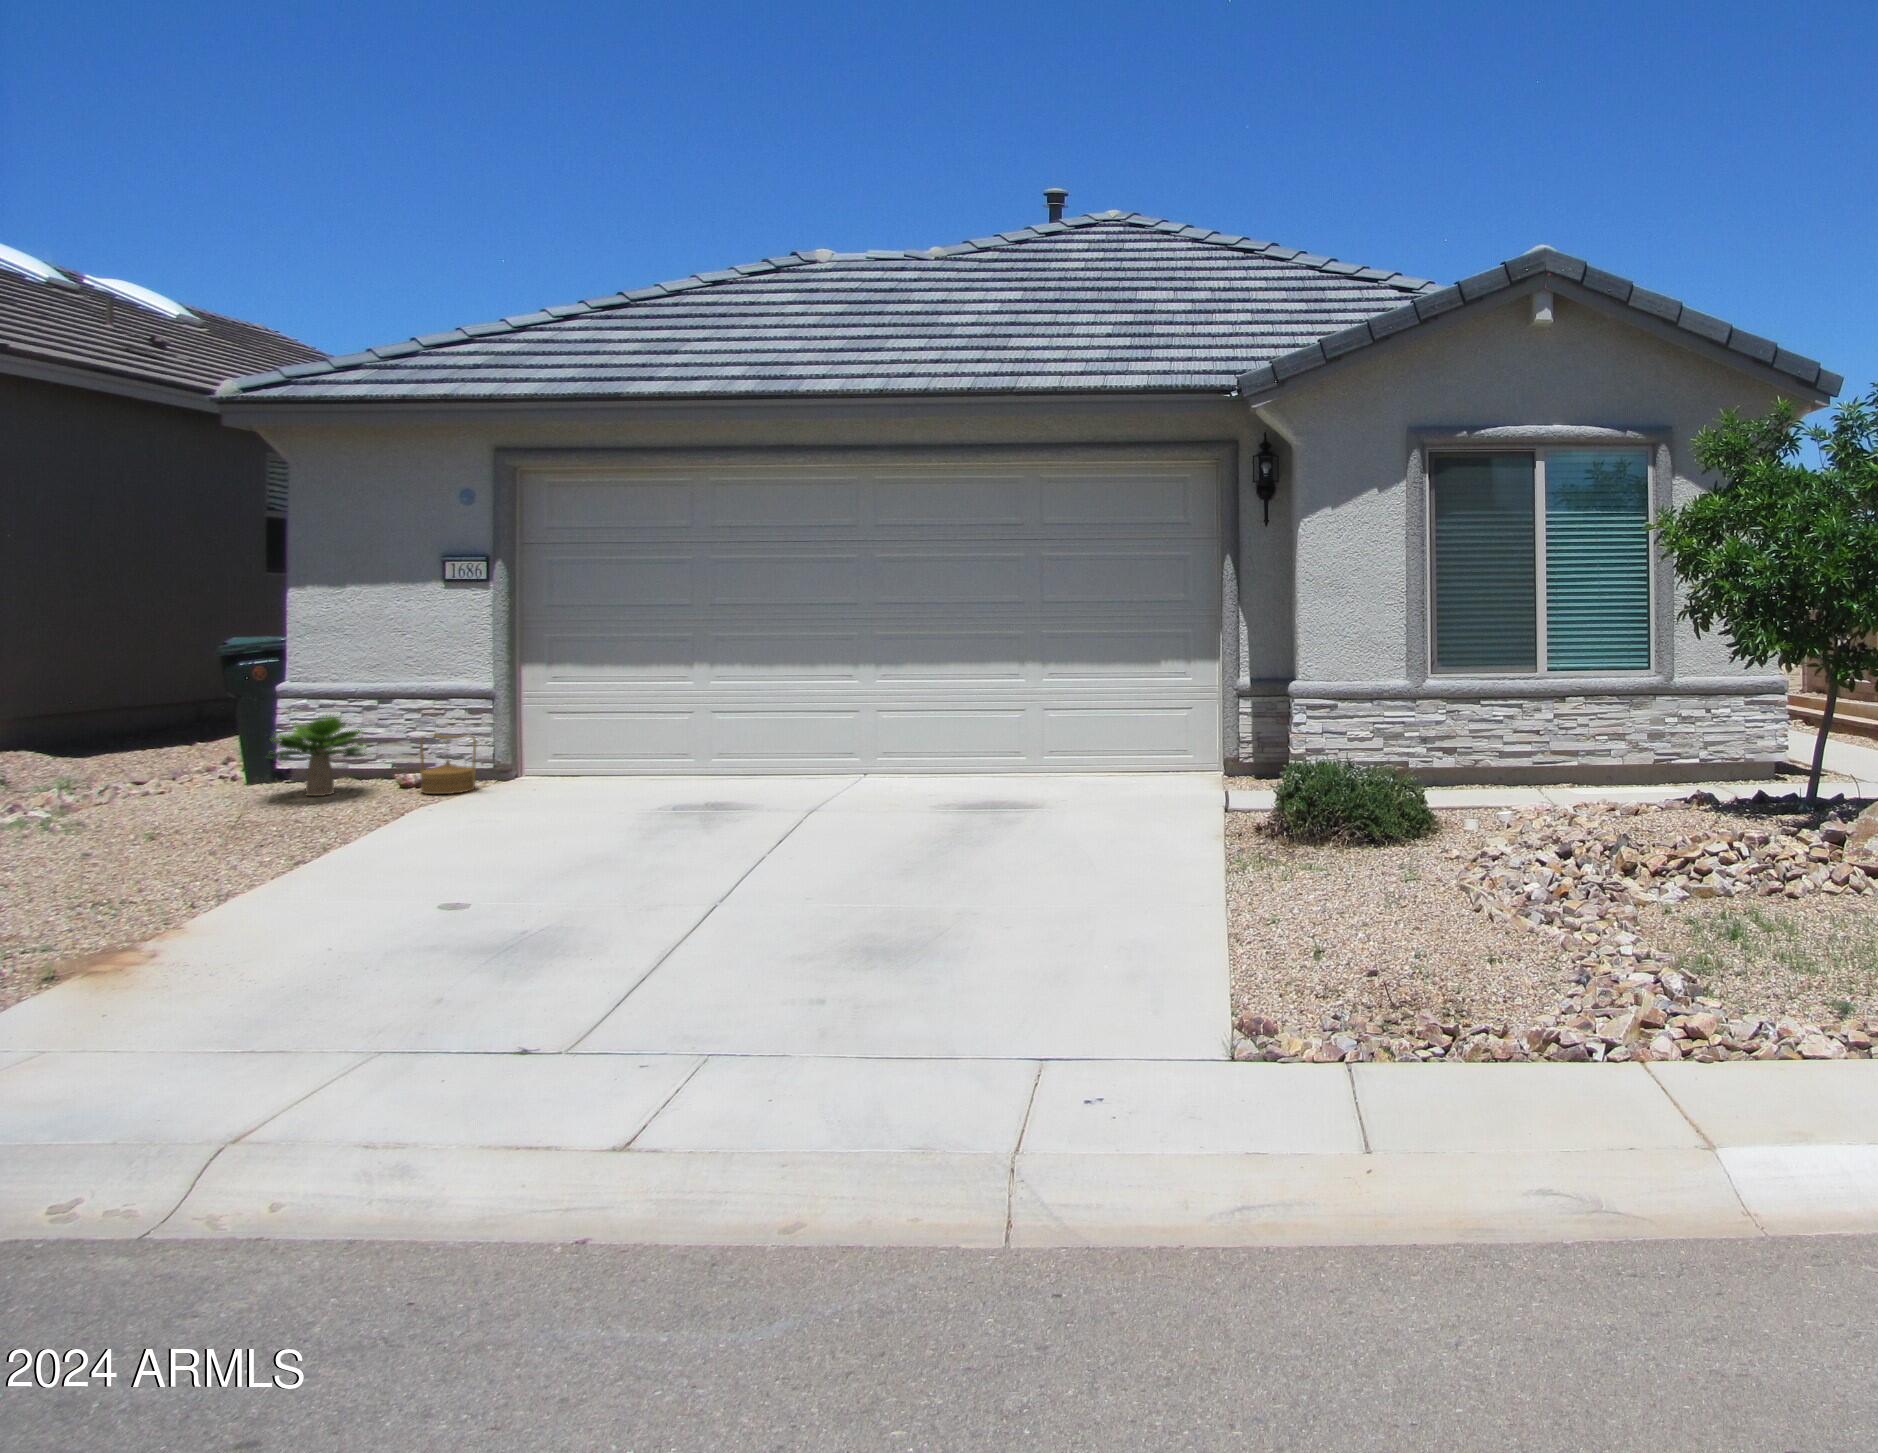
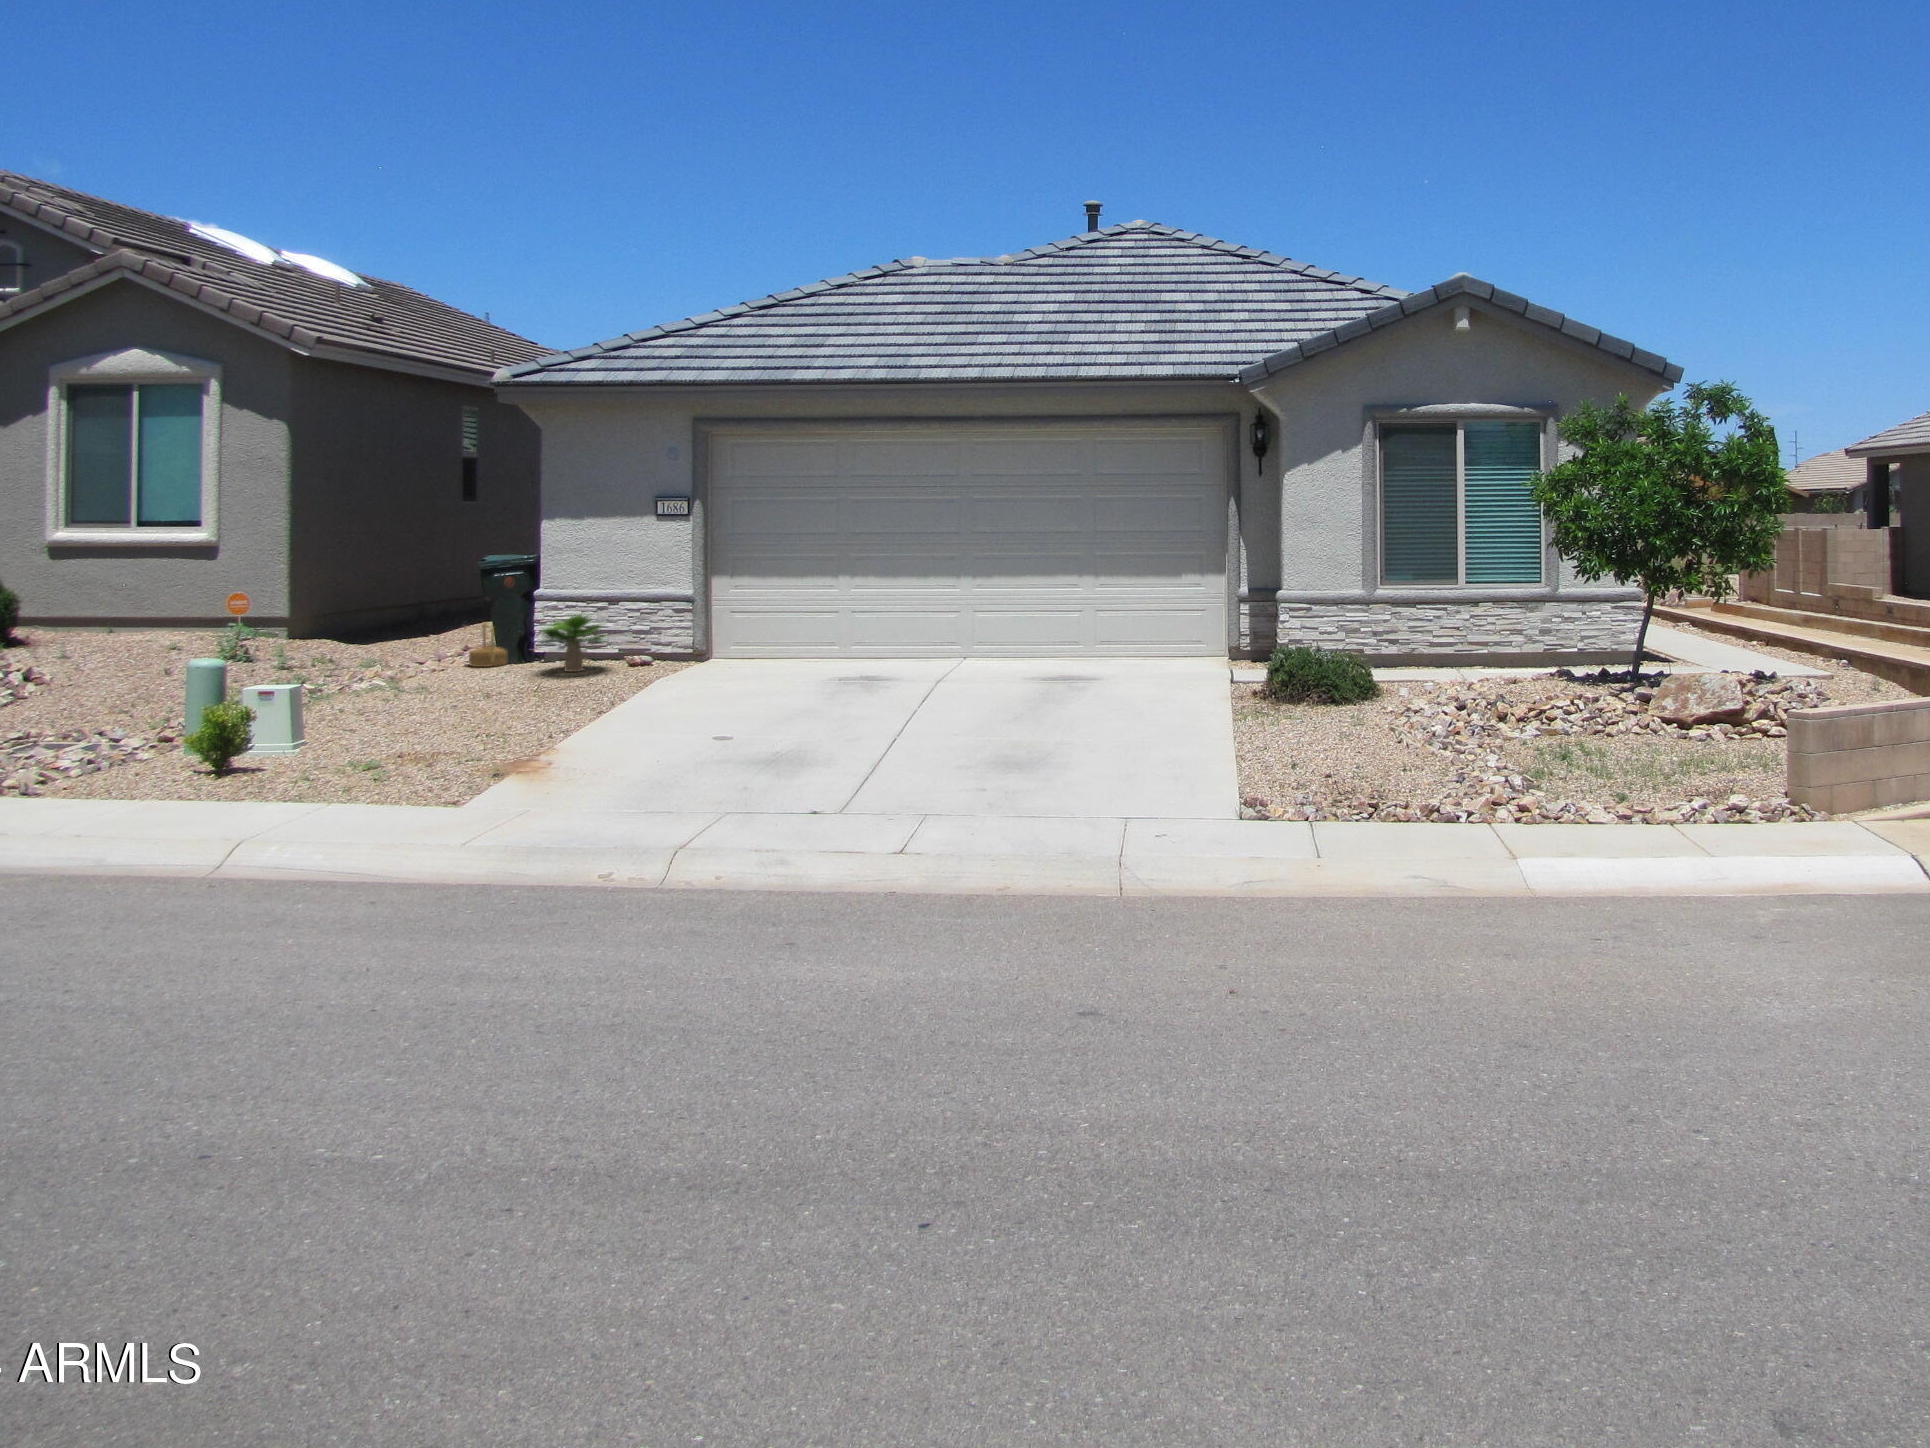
woven basket: present [420,735,476,794] -> present [469,623,507,667]

